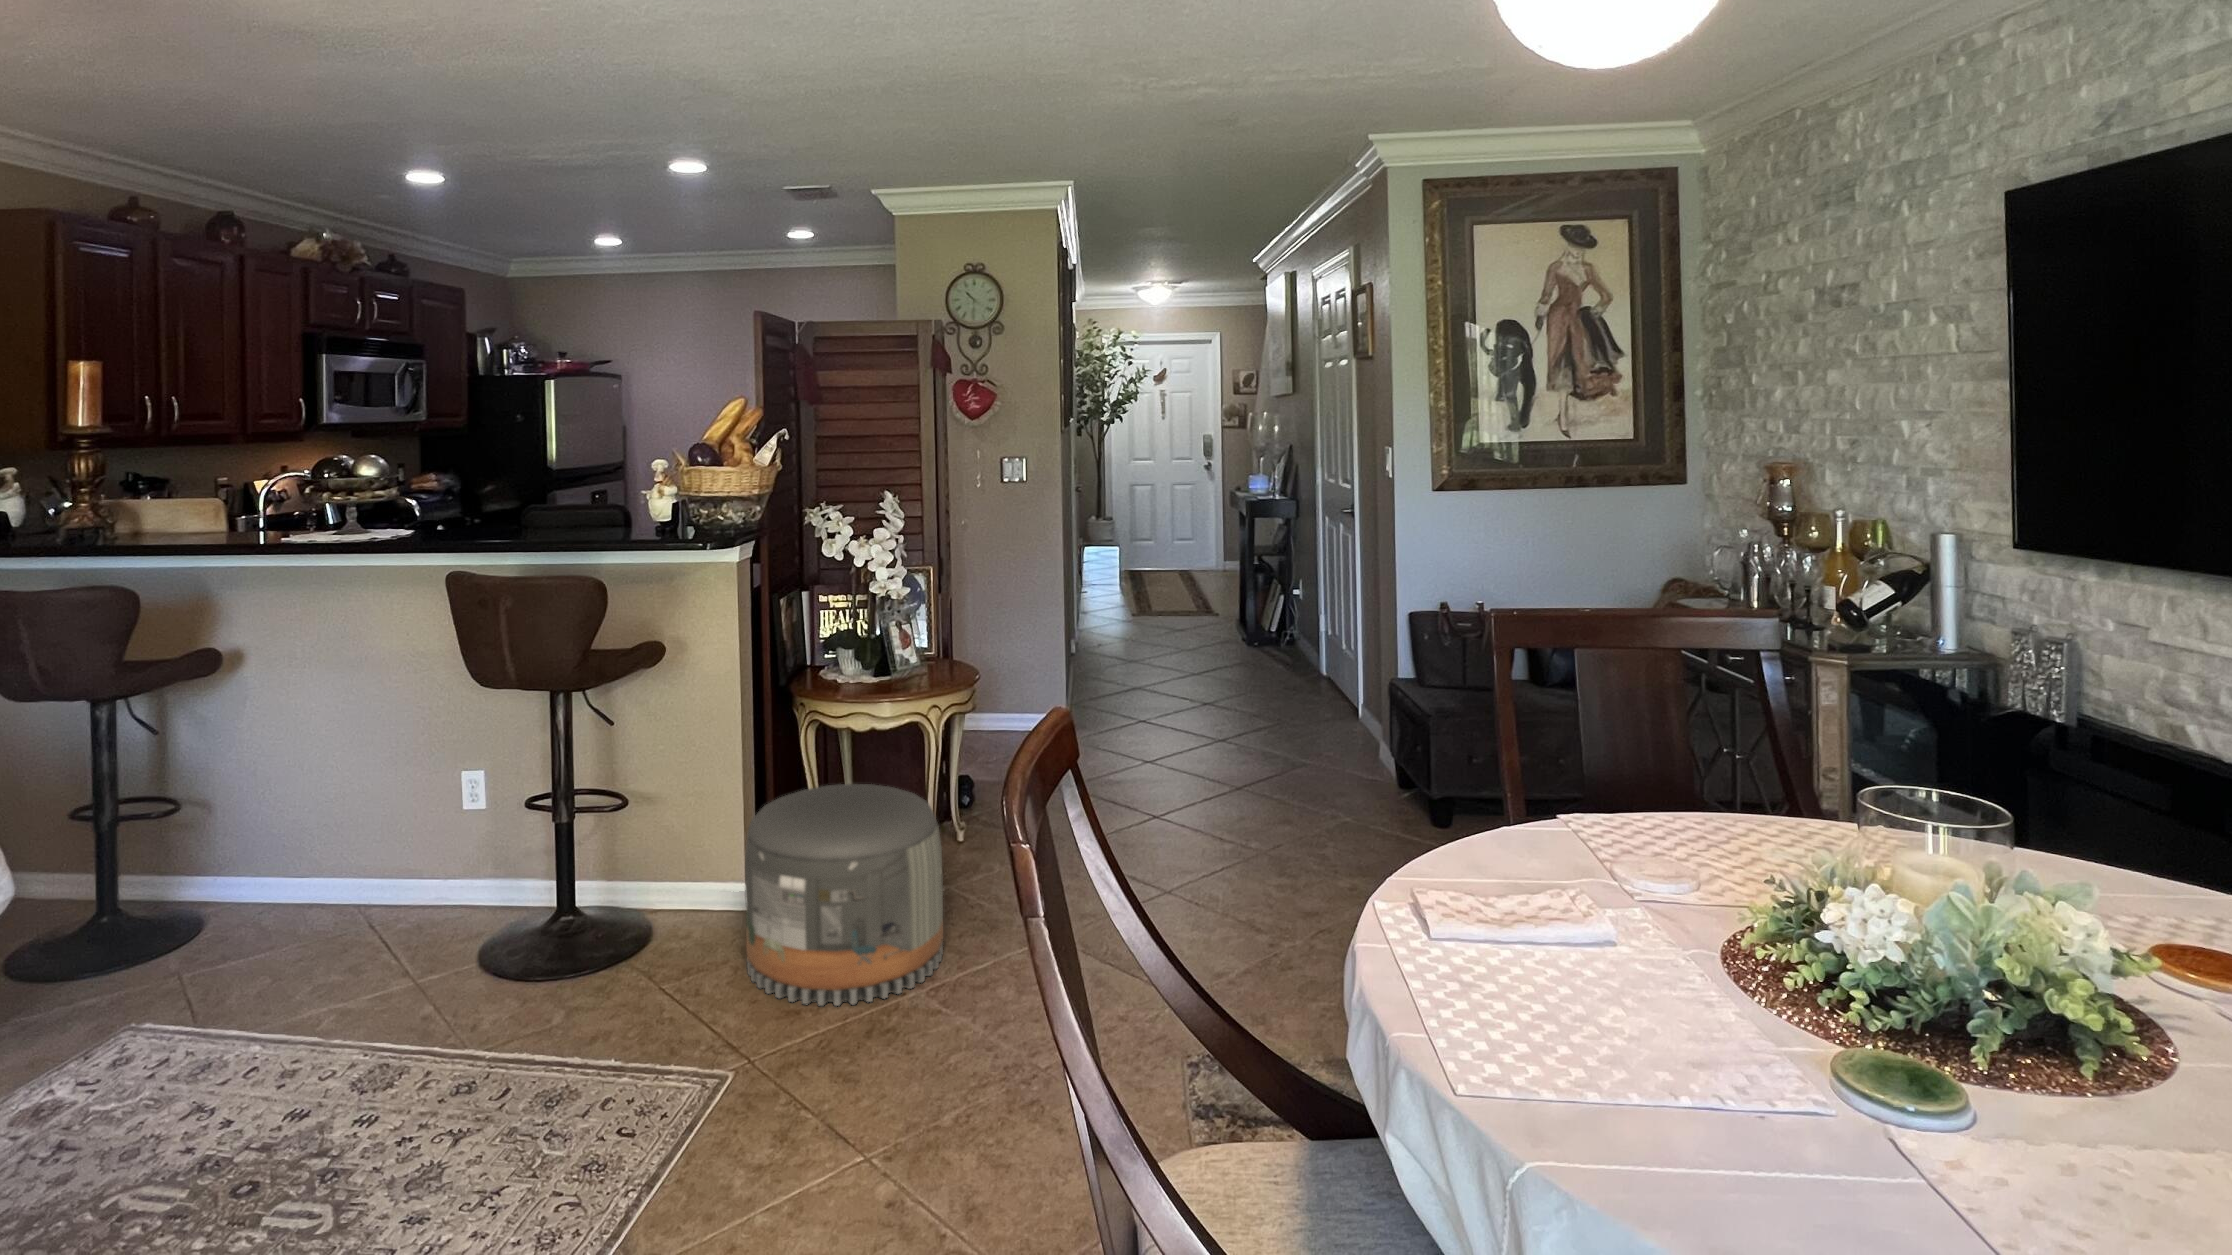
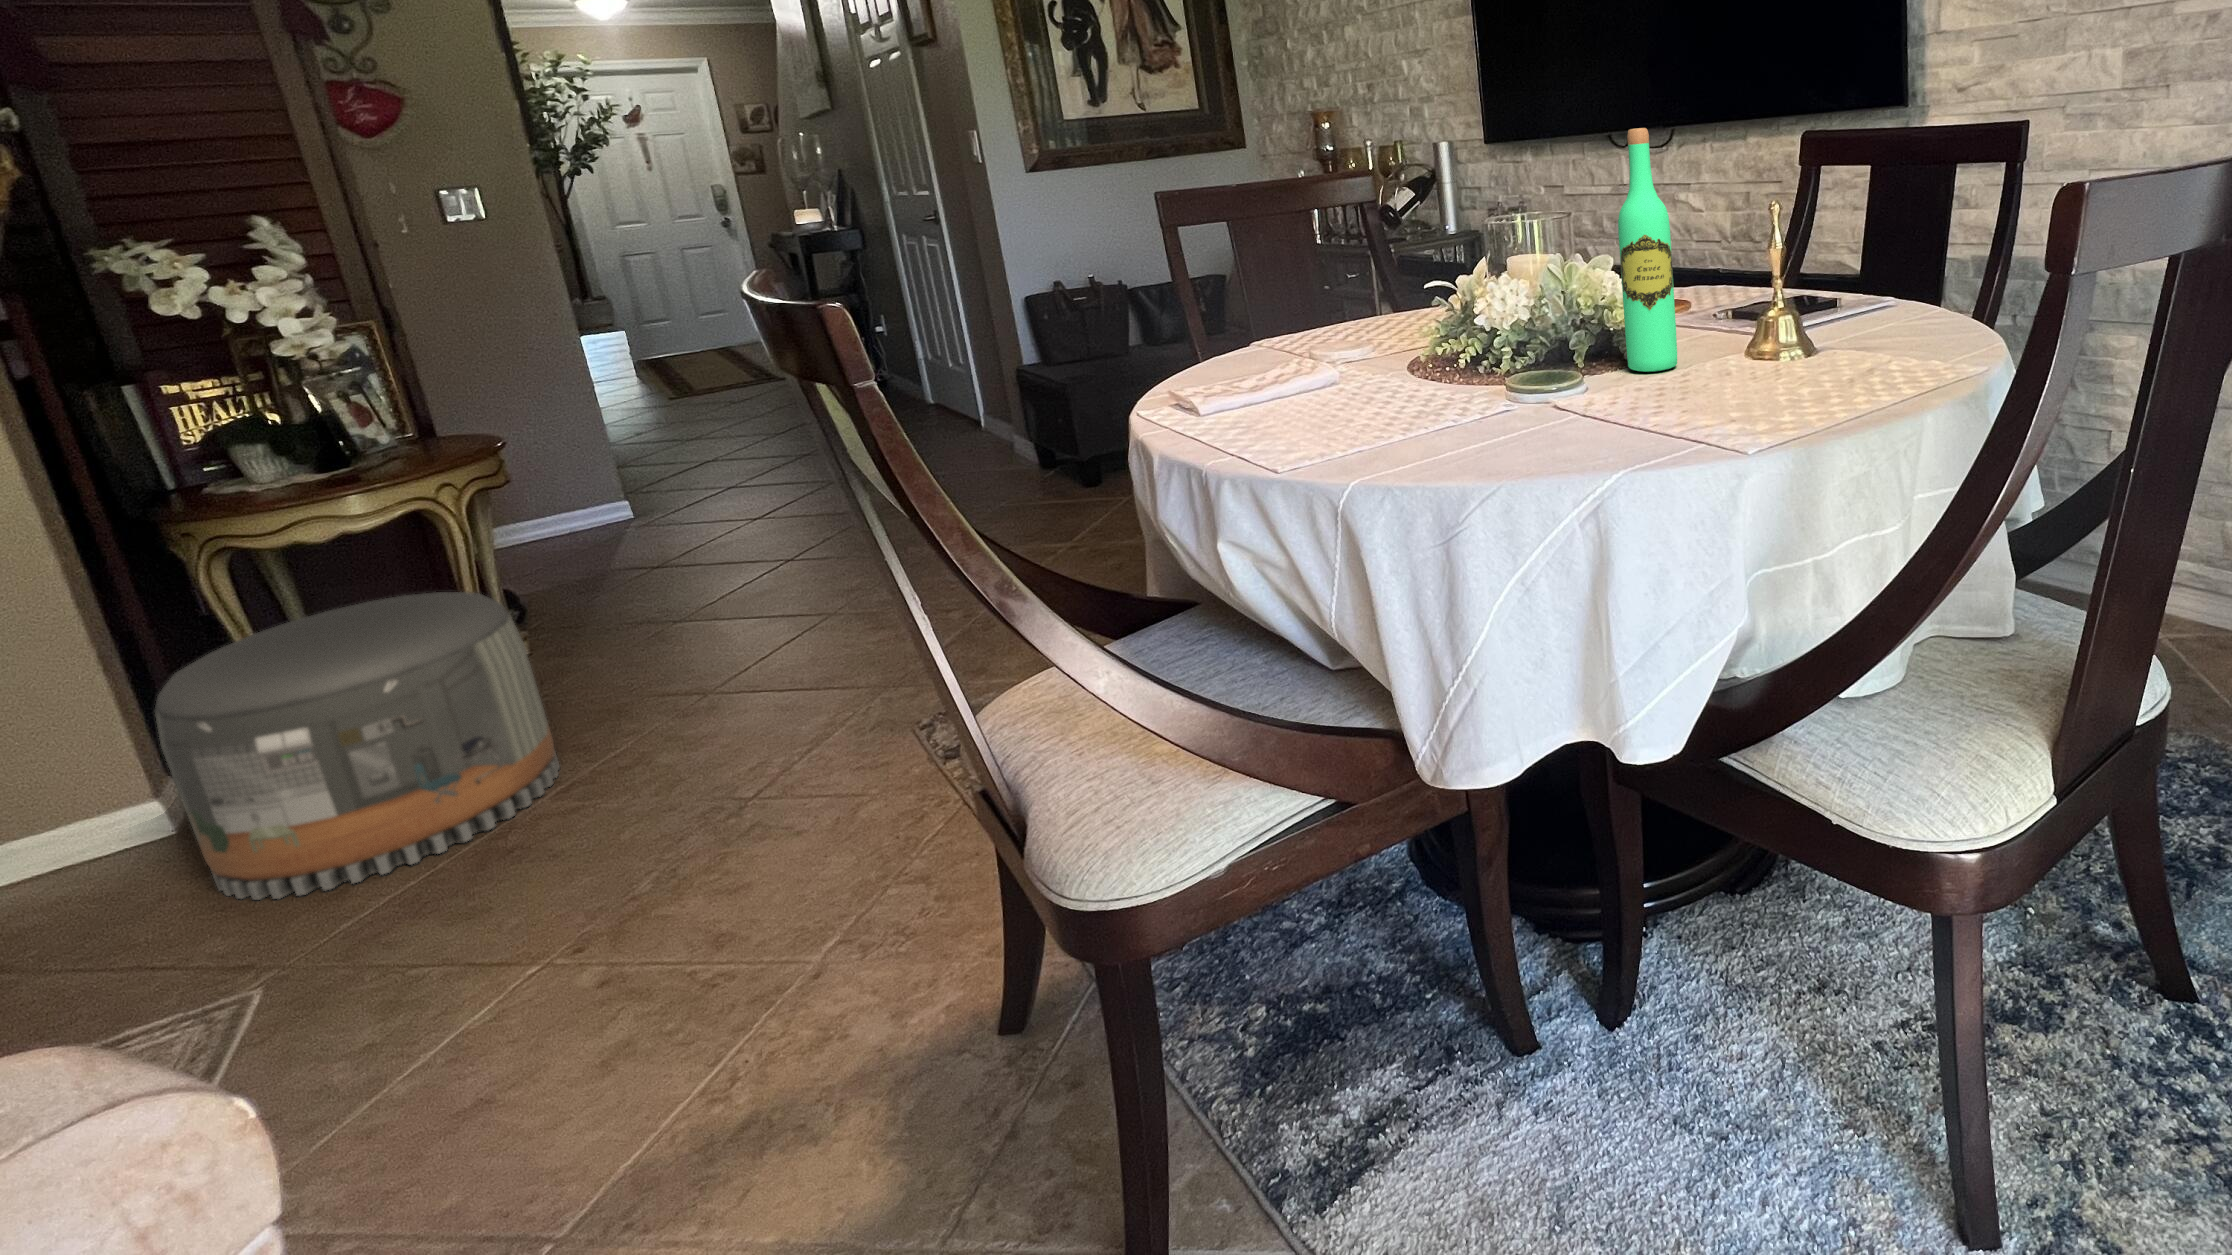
wine bottle: none [2075,774,2187,1168] -> present [1618,128,1677,372]

